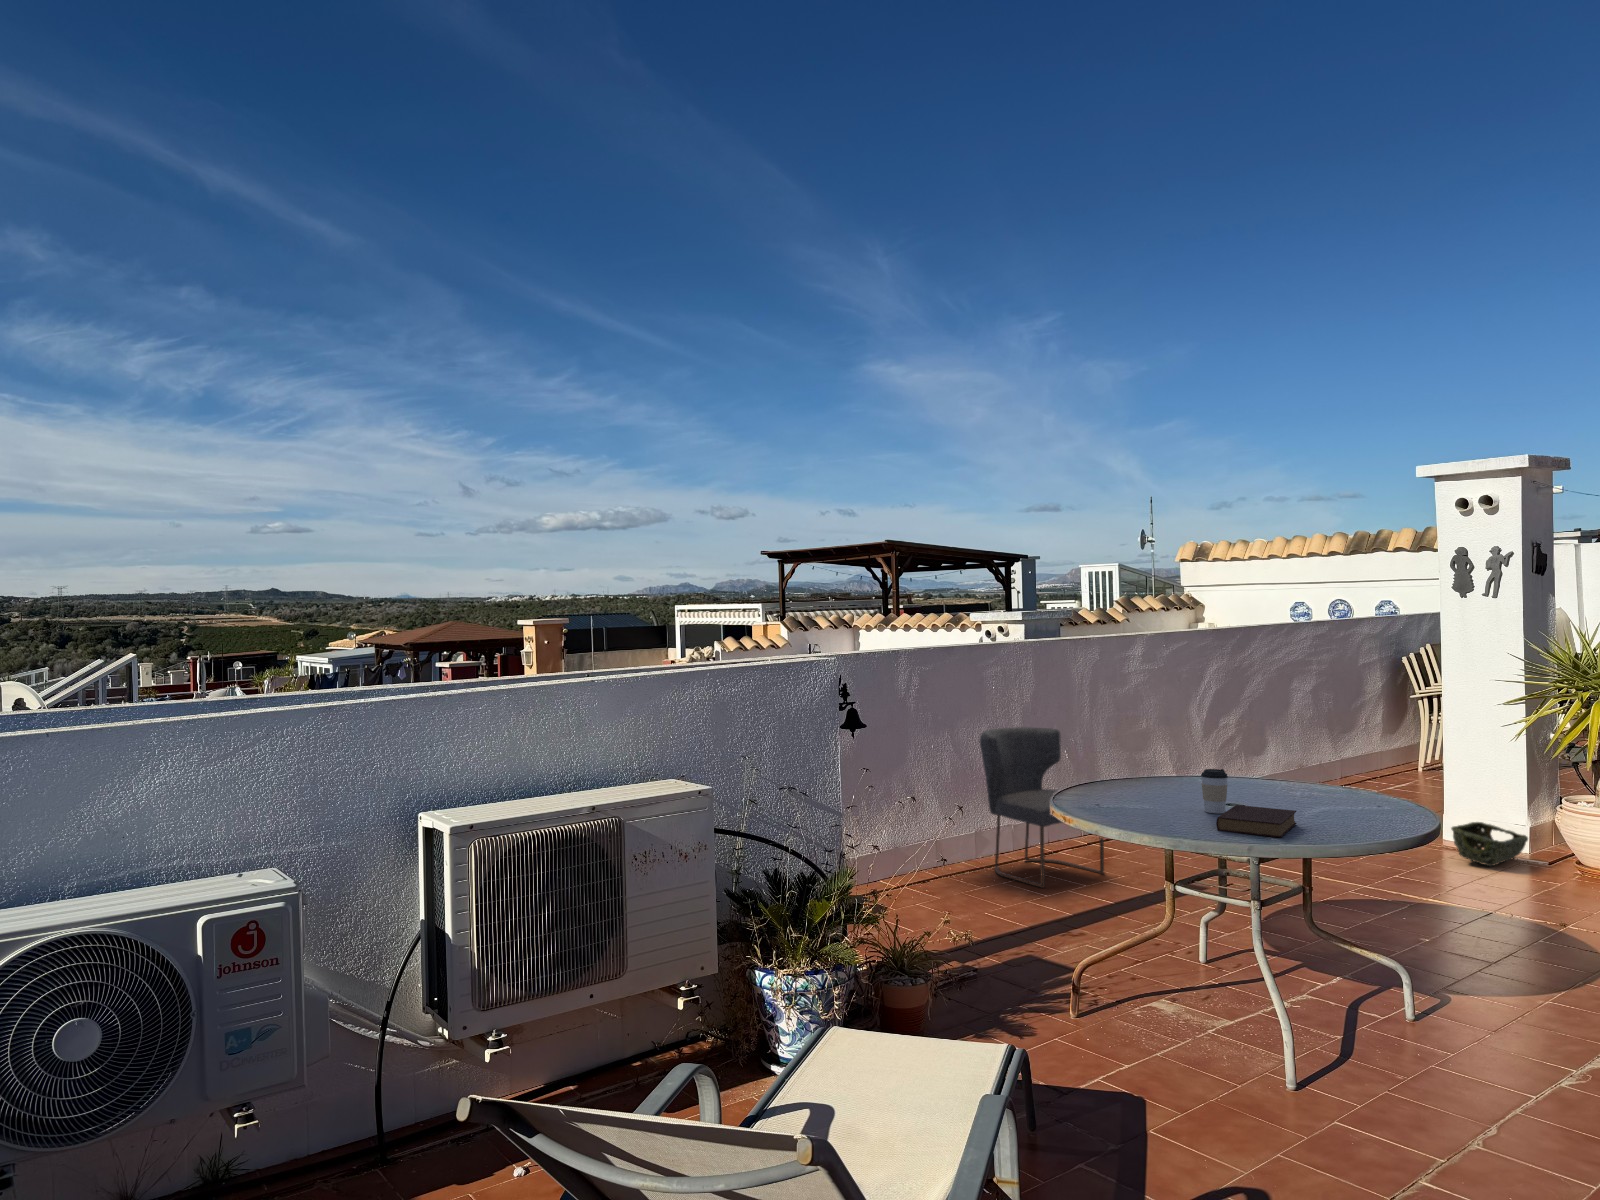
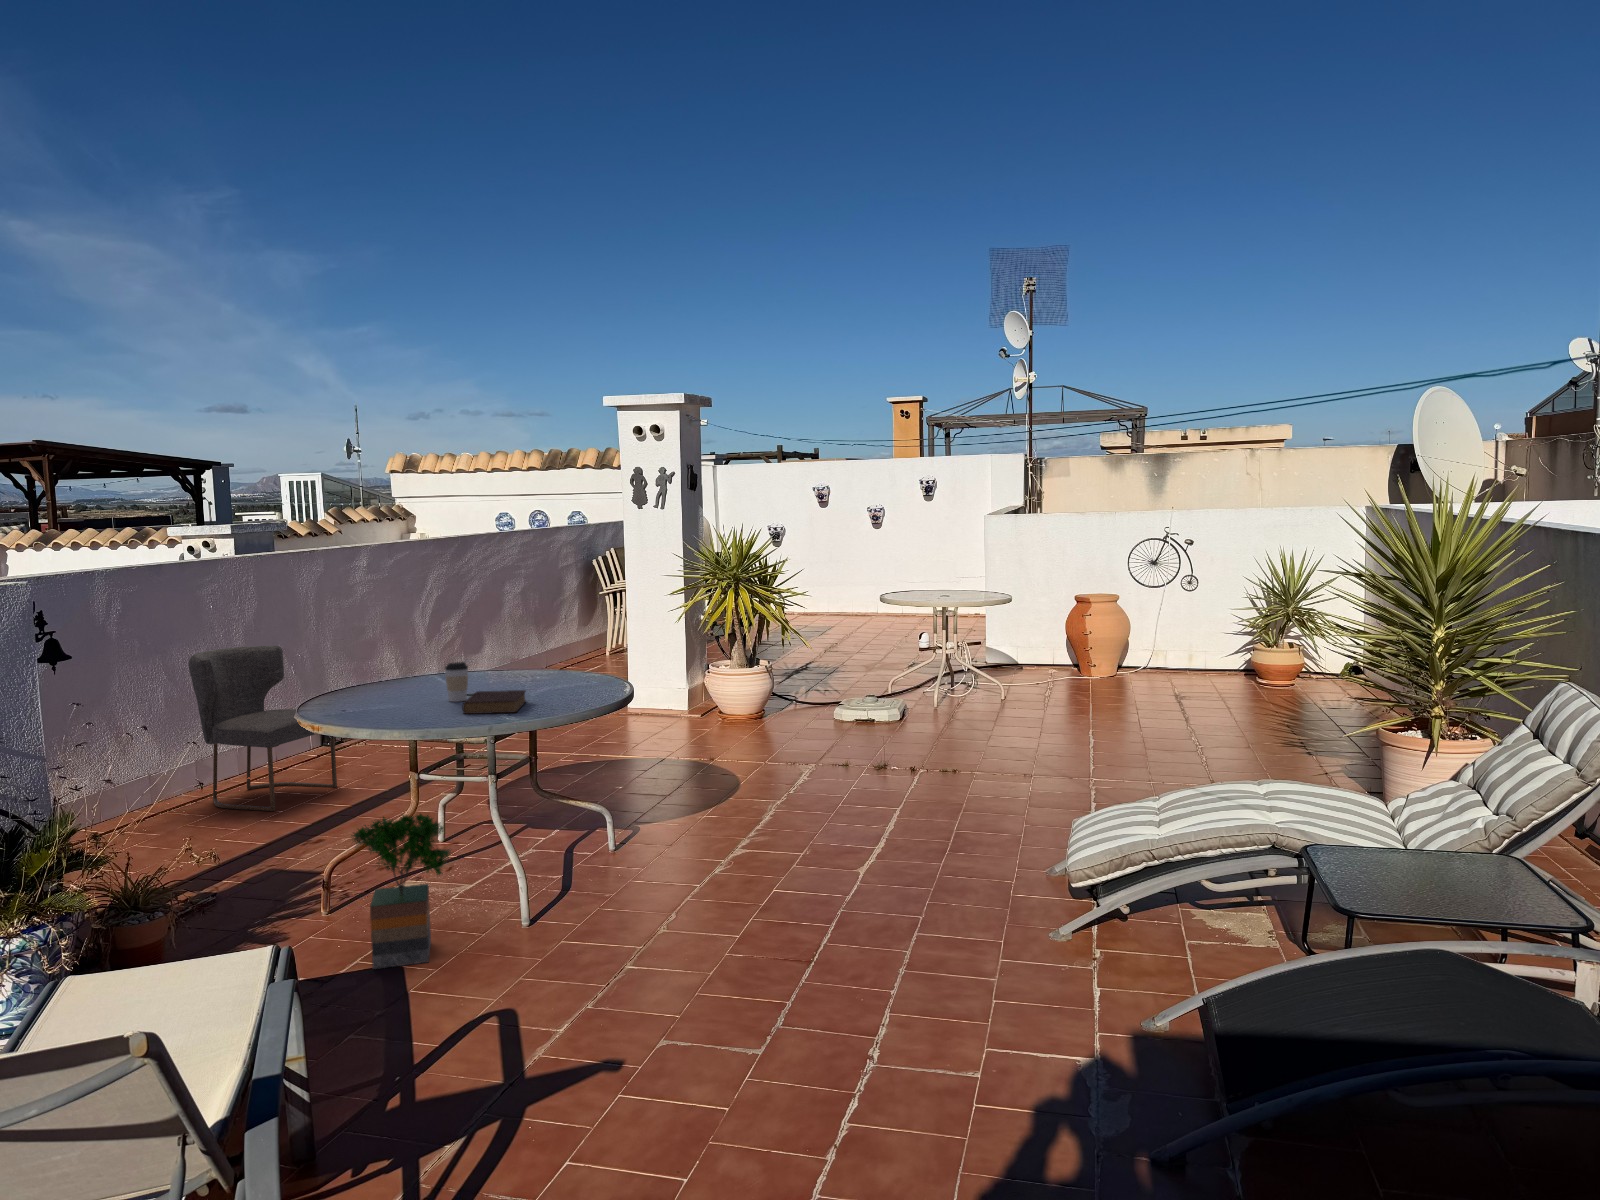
woven basket: present [1451,822,1528,866] -> none [633,694,686,728]
potted tree: none [1088,928,1200,1109] -> present [351,814,450,969]

